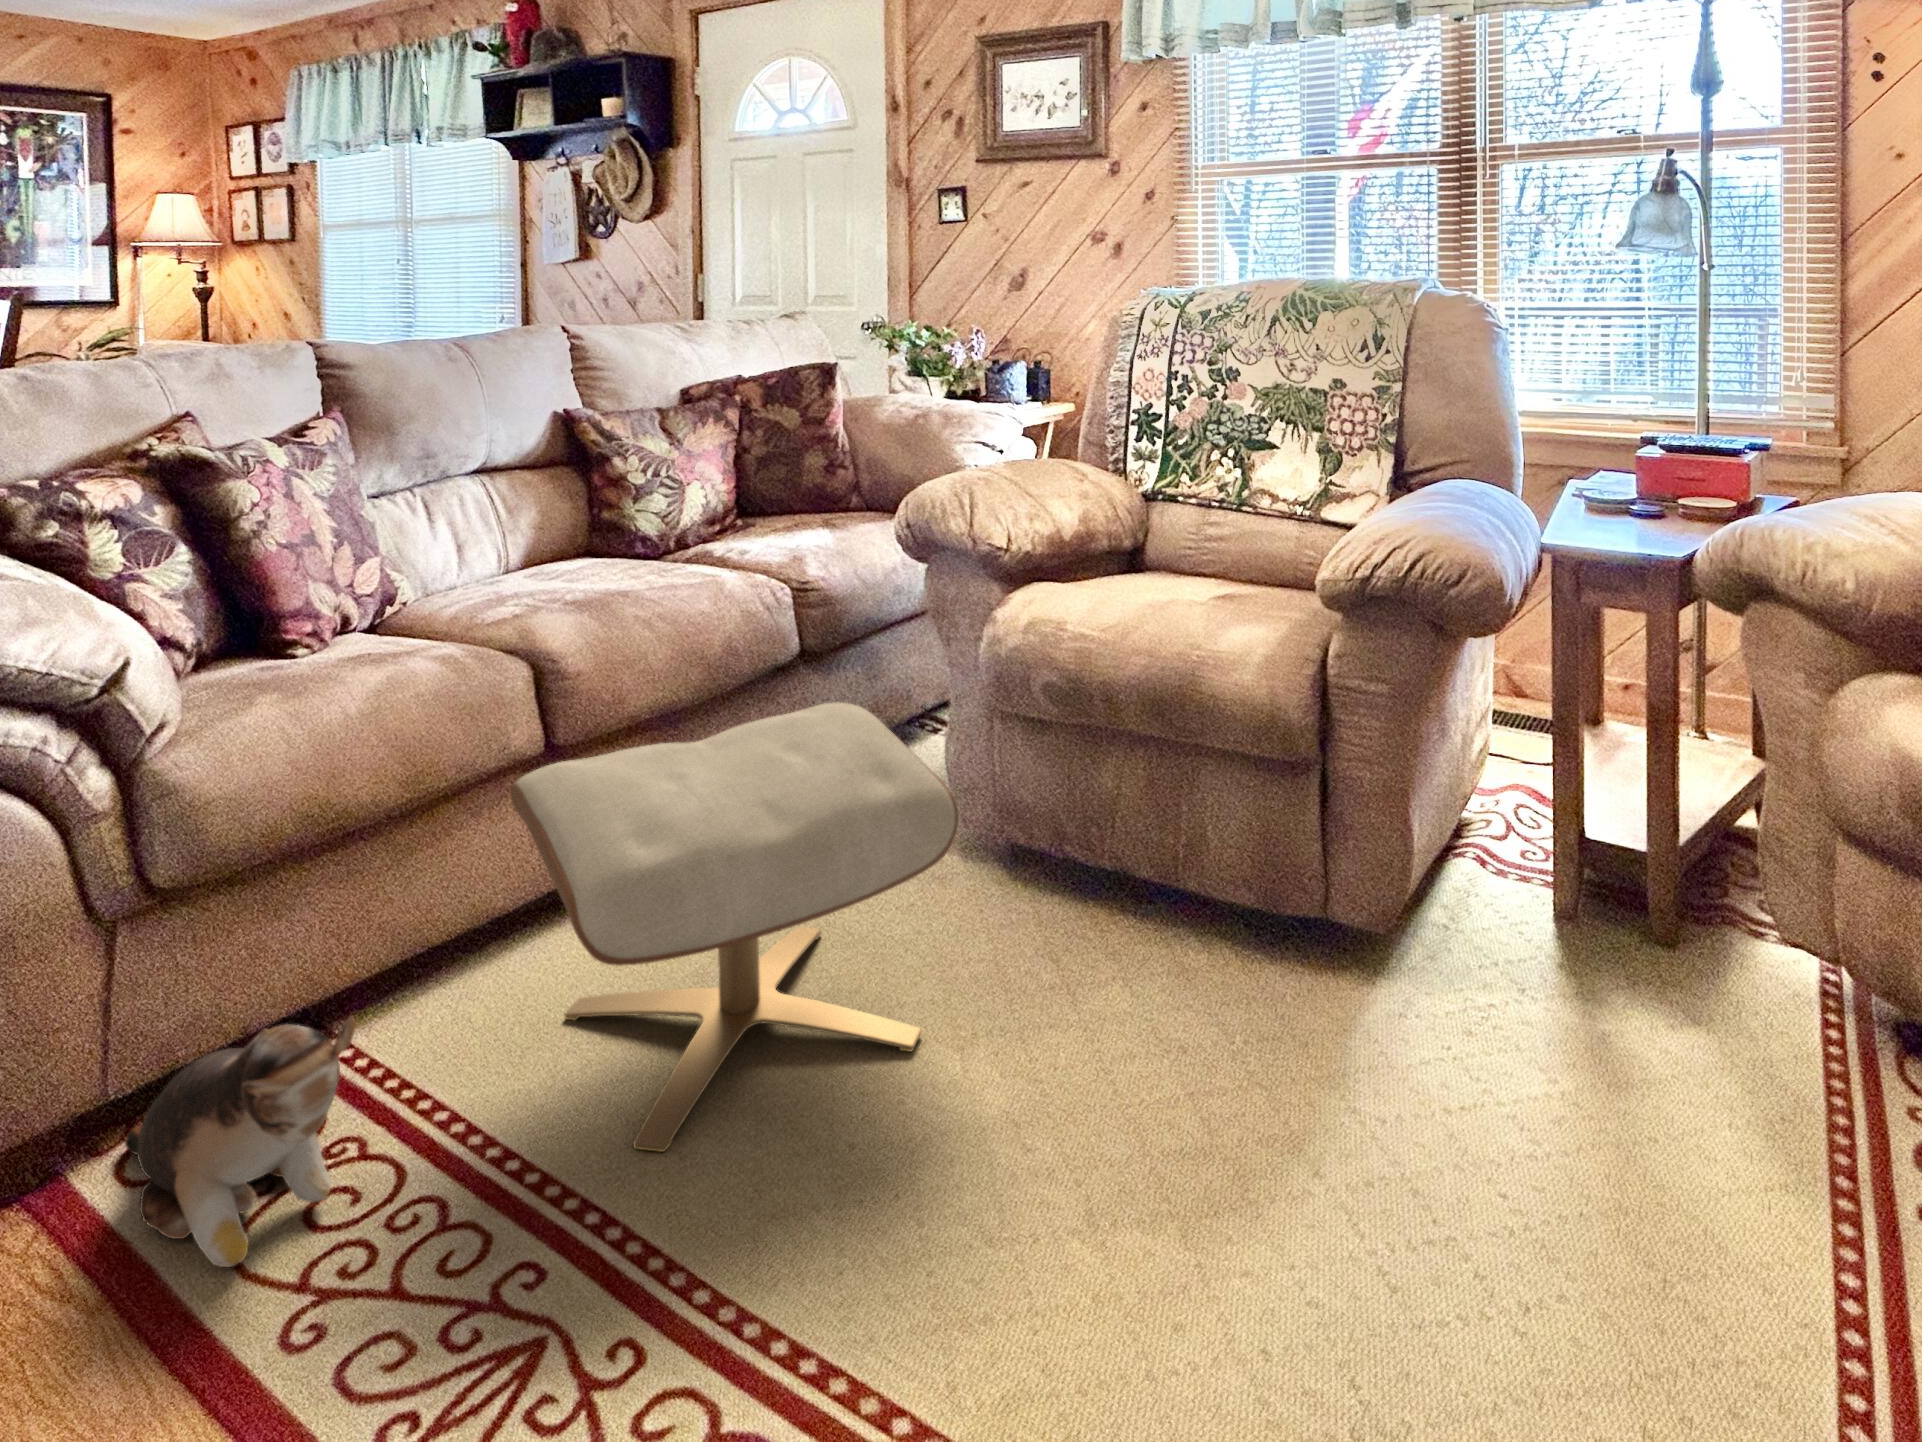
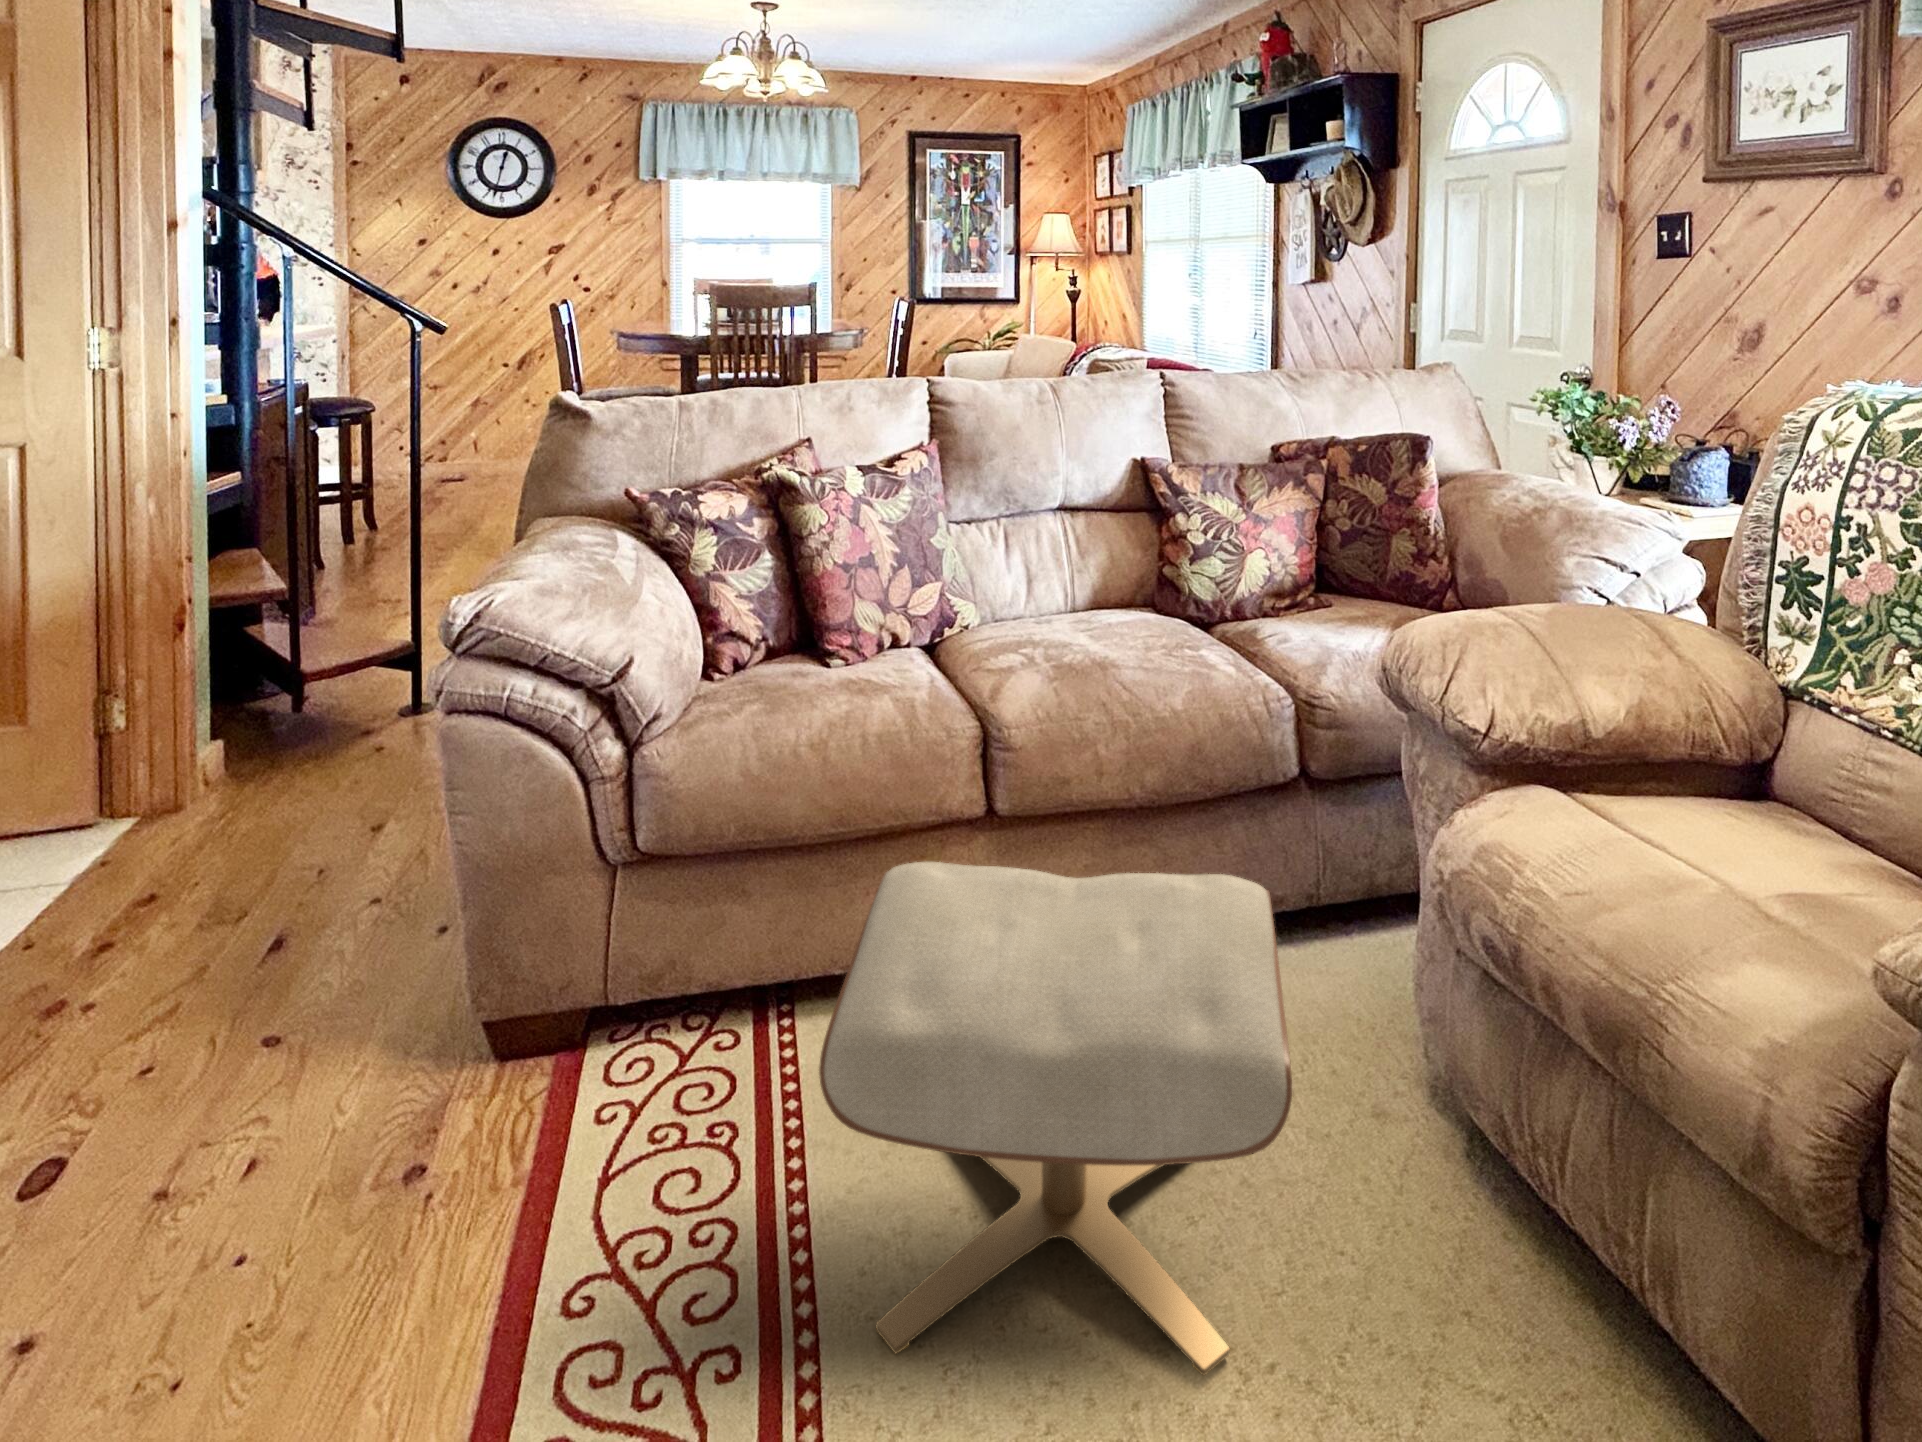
plush toy: present [125,1016,355,1267] -> none [530,1046,660,1260]

